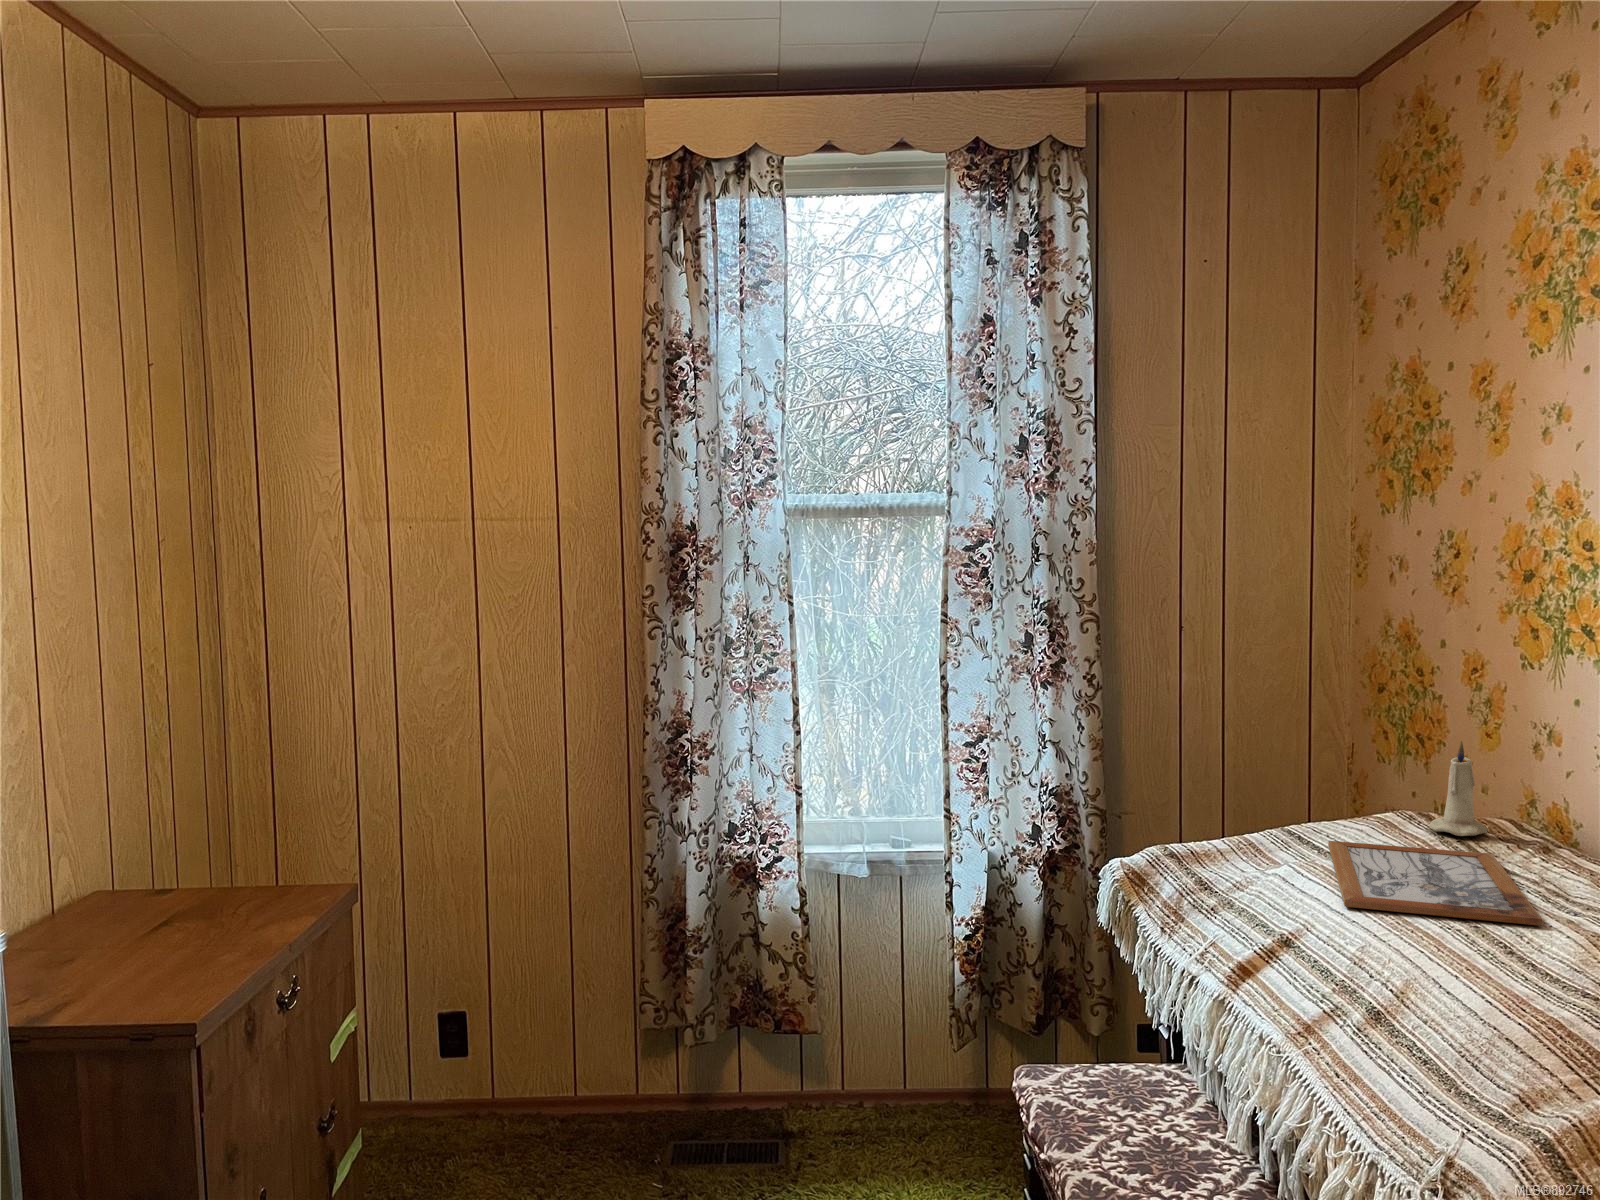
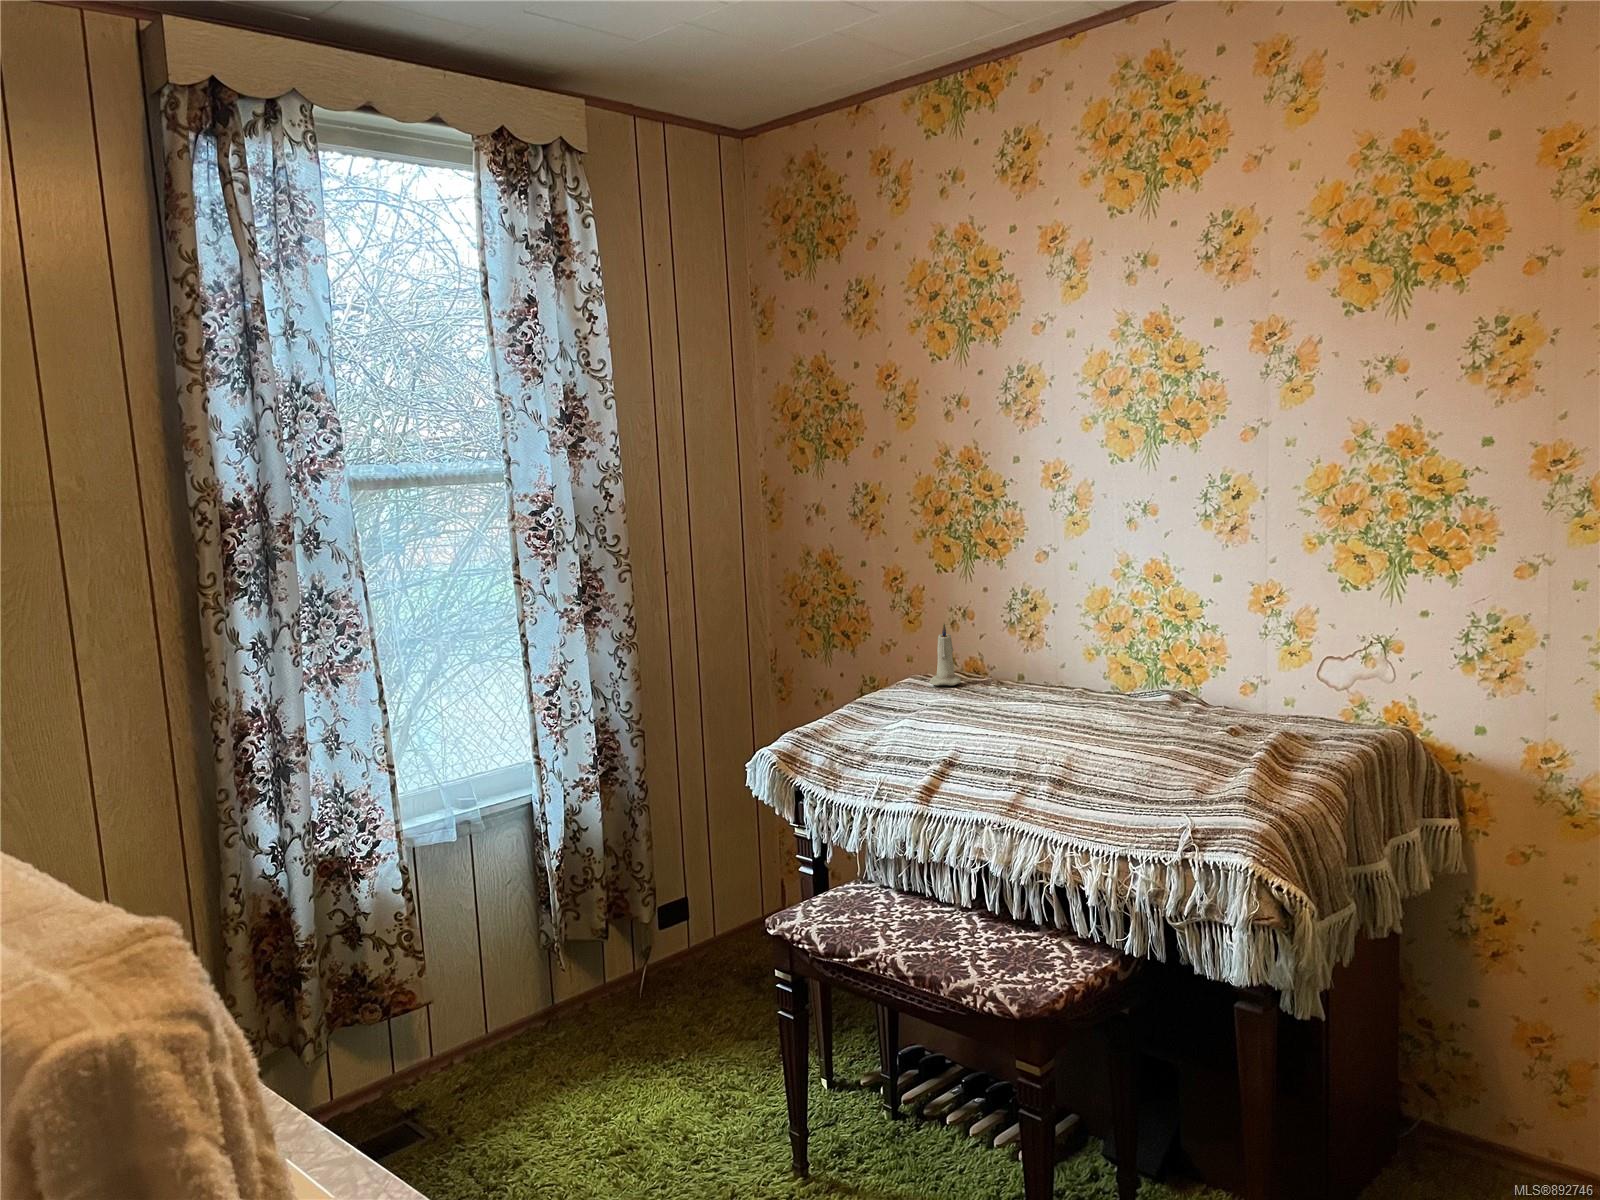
picture frame: present [1328,841,1542,926] -> none [902,690,1069,732]

